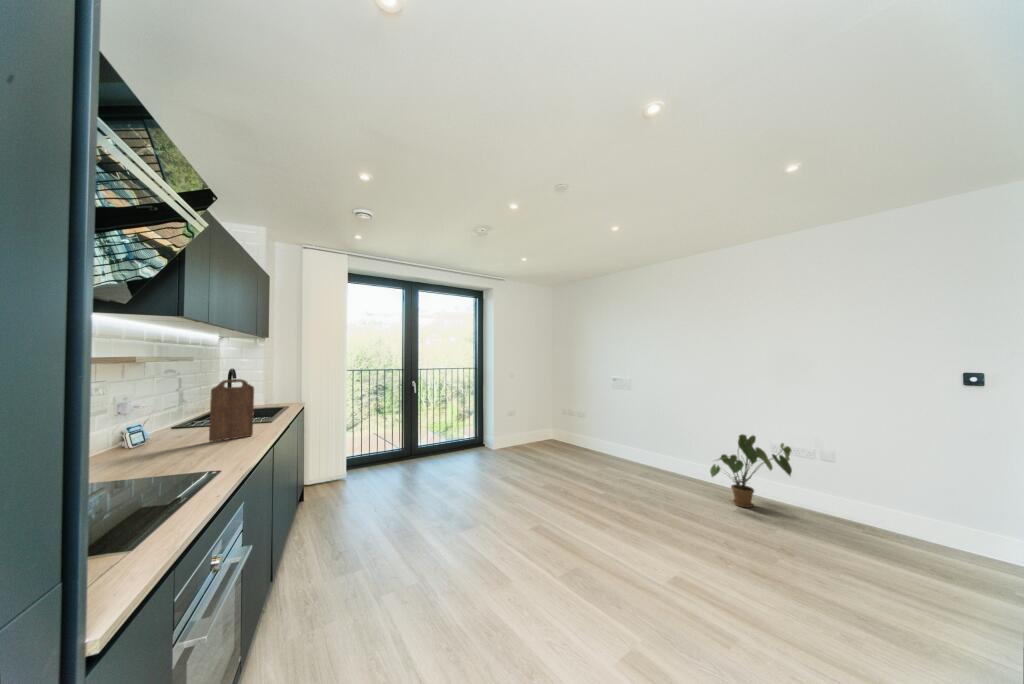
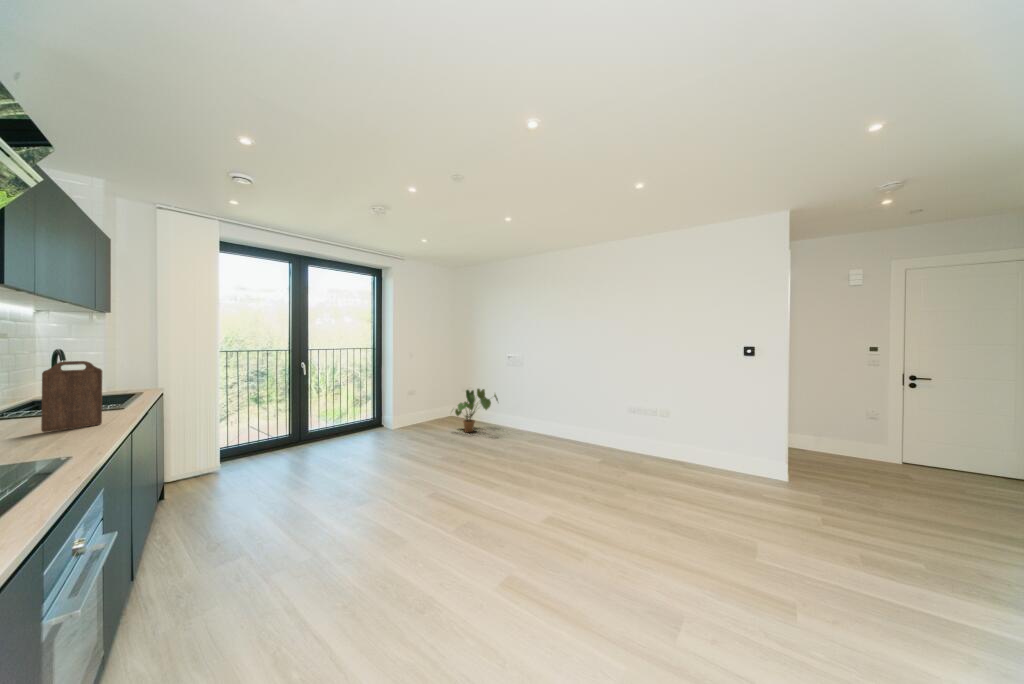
house plant: present [710,434,792,508] -> present [455,389,498,432]

